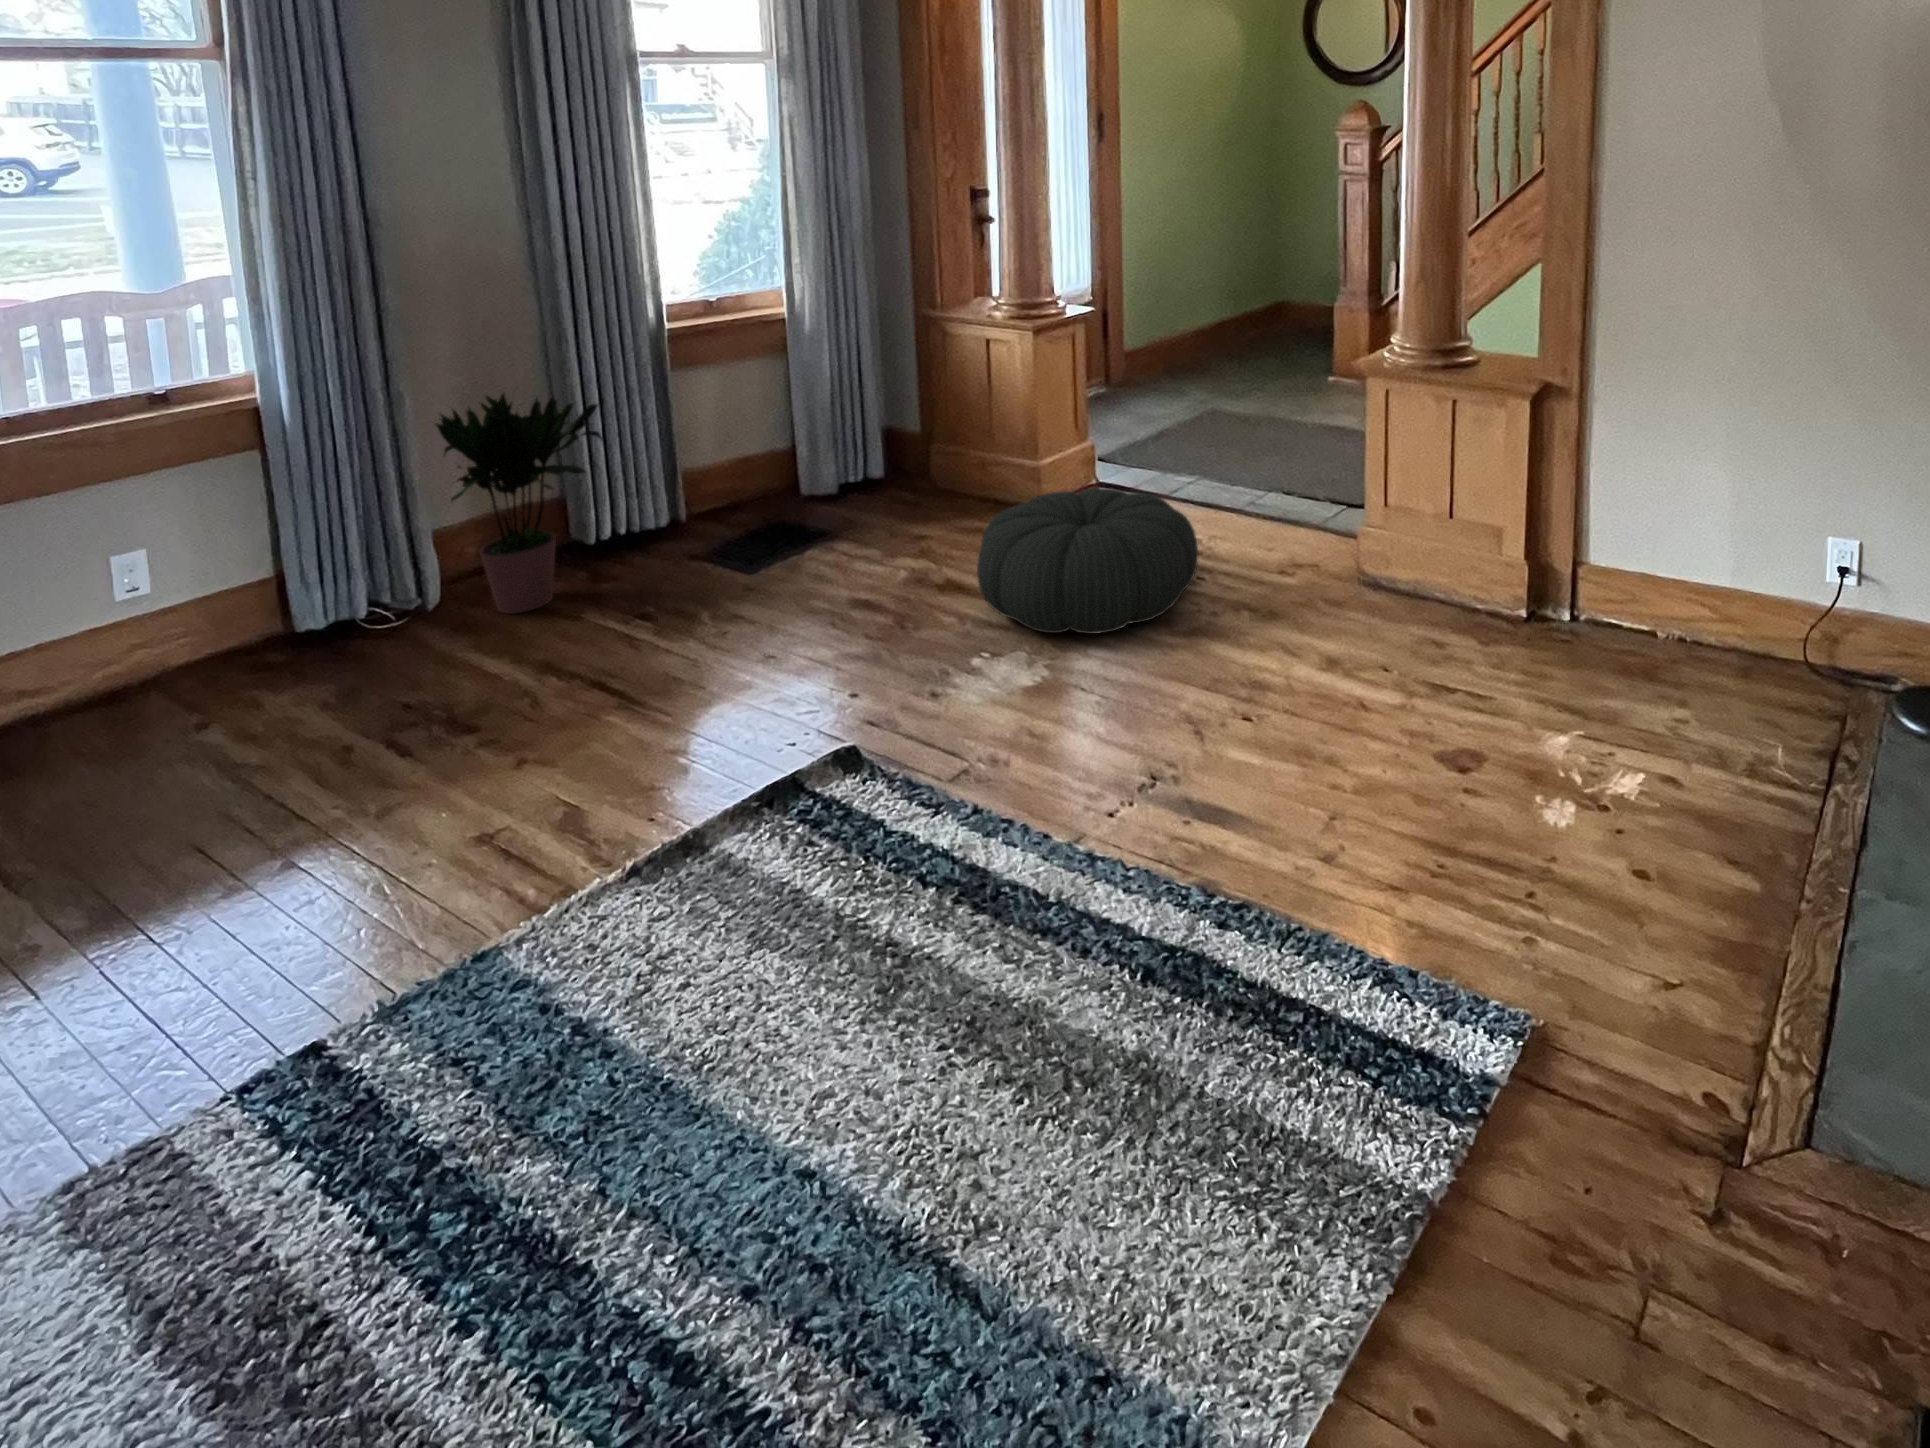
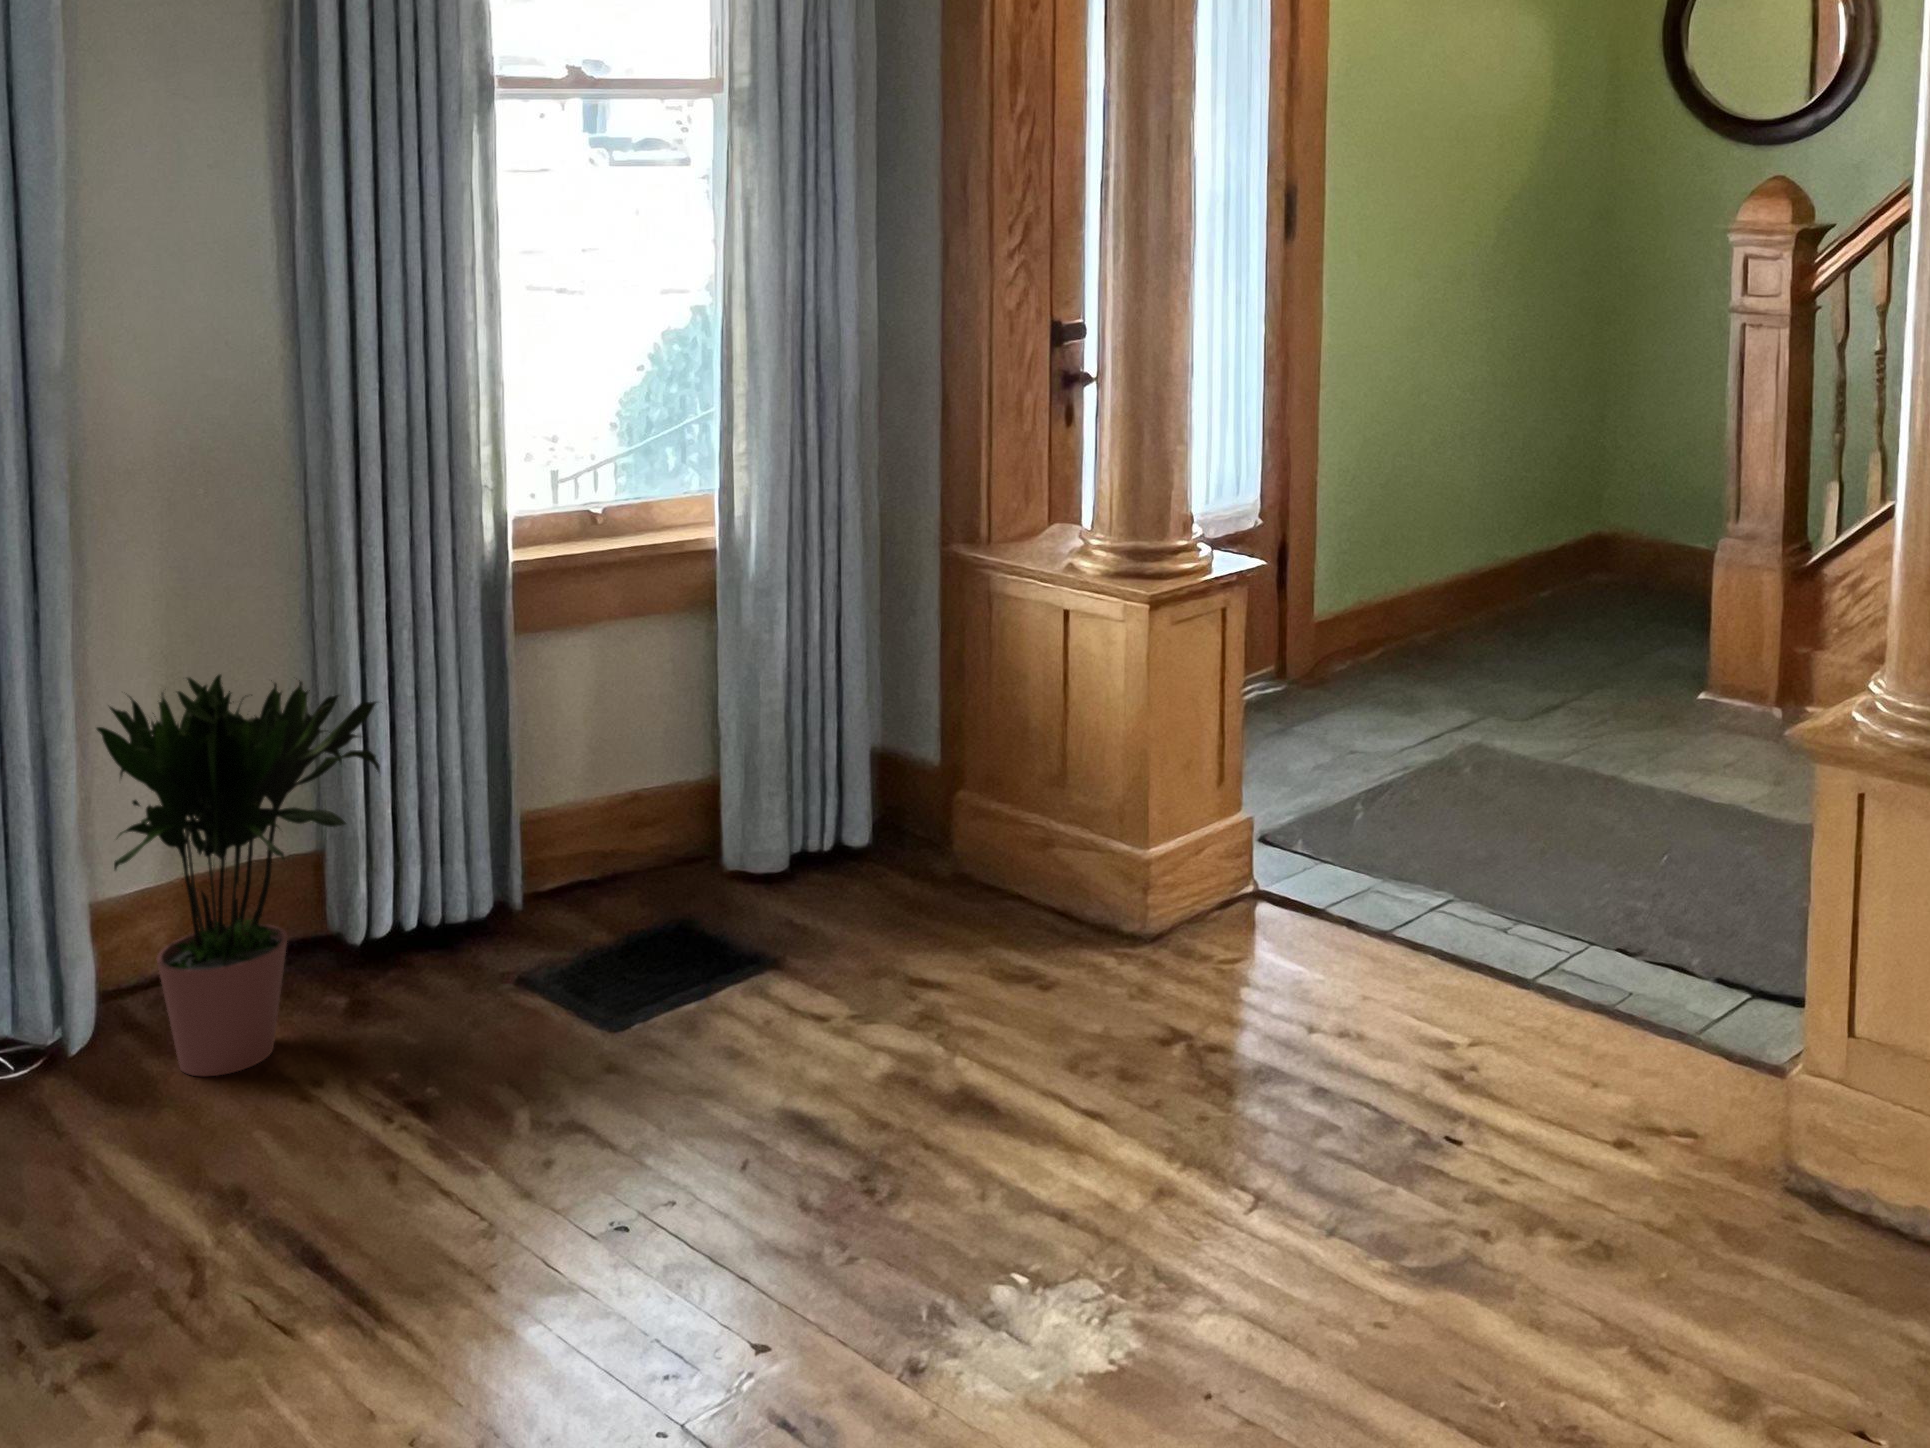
pouf: present [977,488,1198,634] -> none [1017,933,1454,1257]

